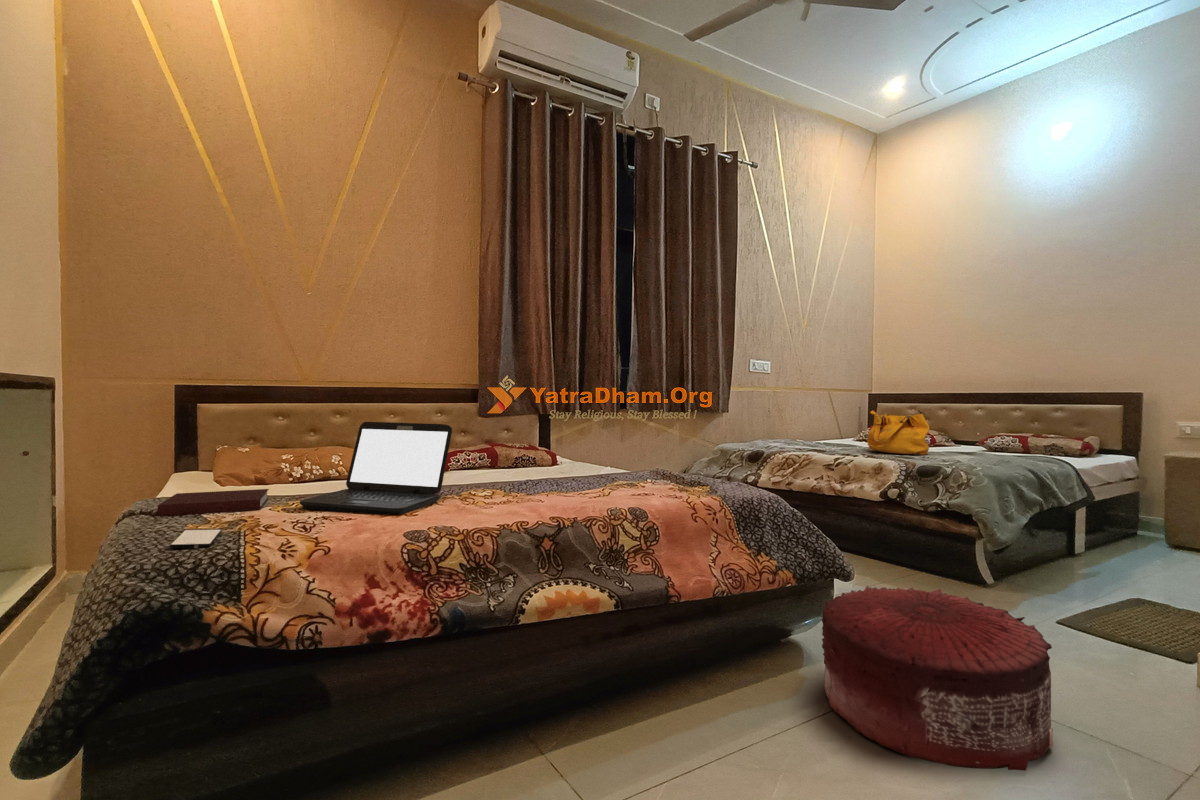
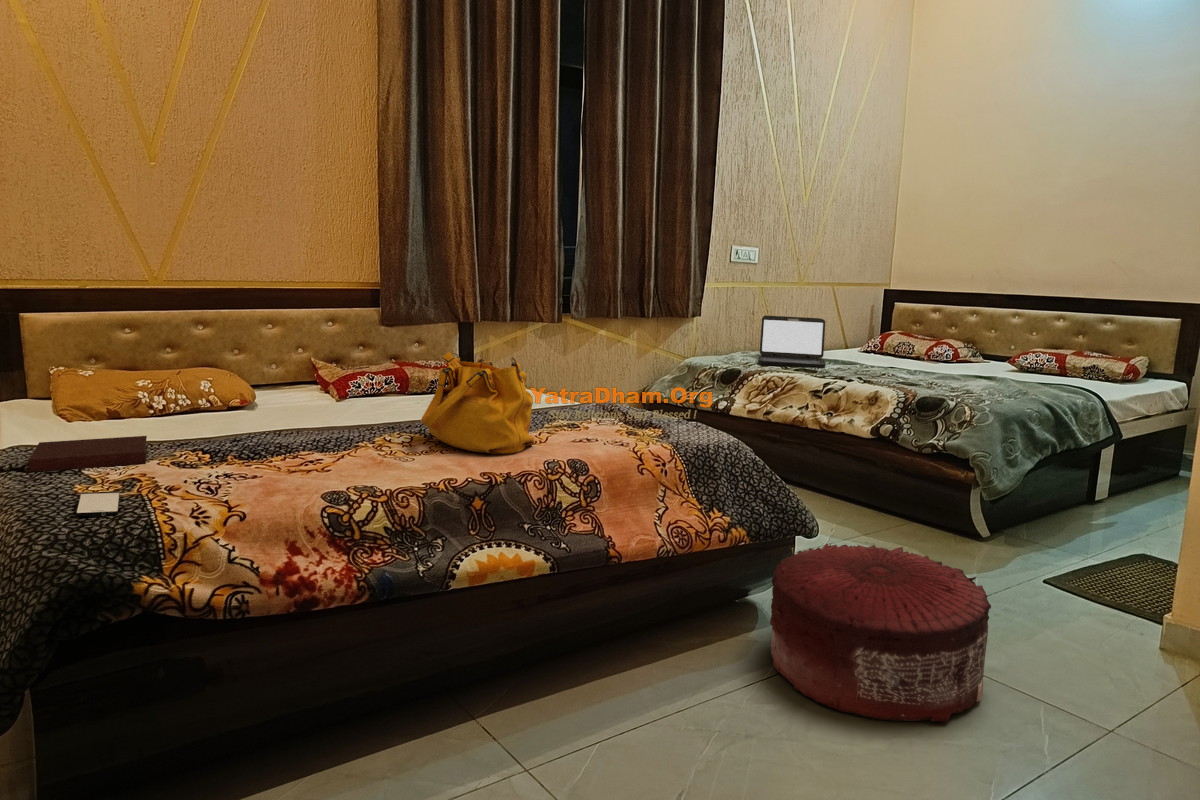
handbag: present [868,410,929,455] -> present [421,352,535,454]
laptop: present [300,422,452,515] -> present [759,315,826,368]

